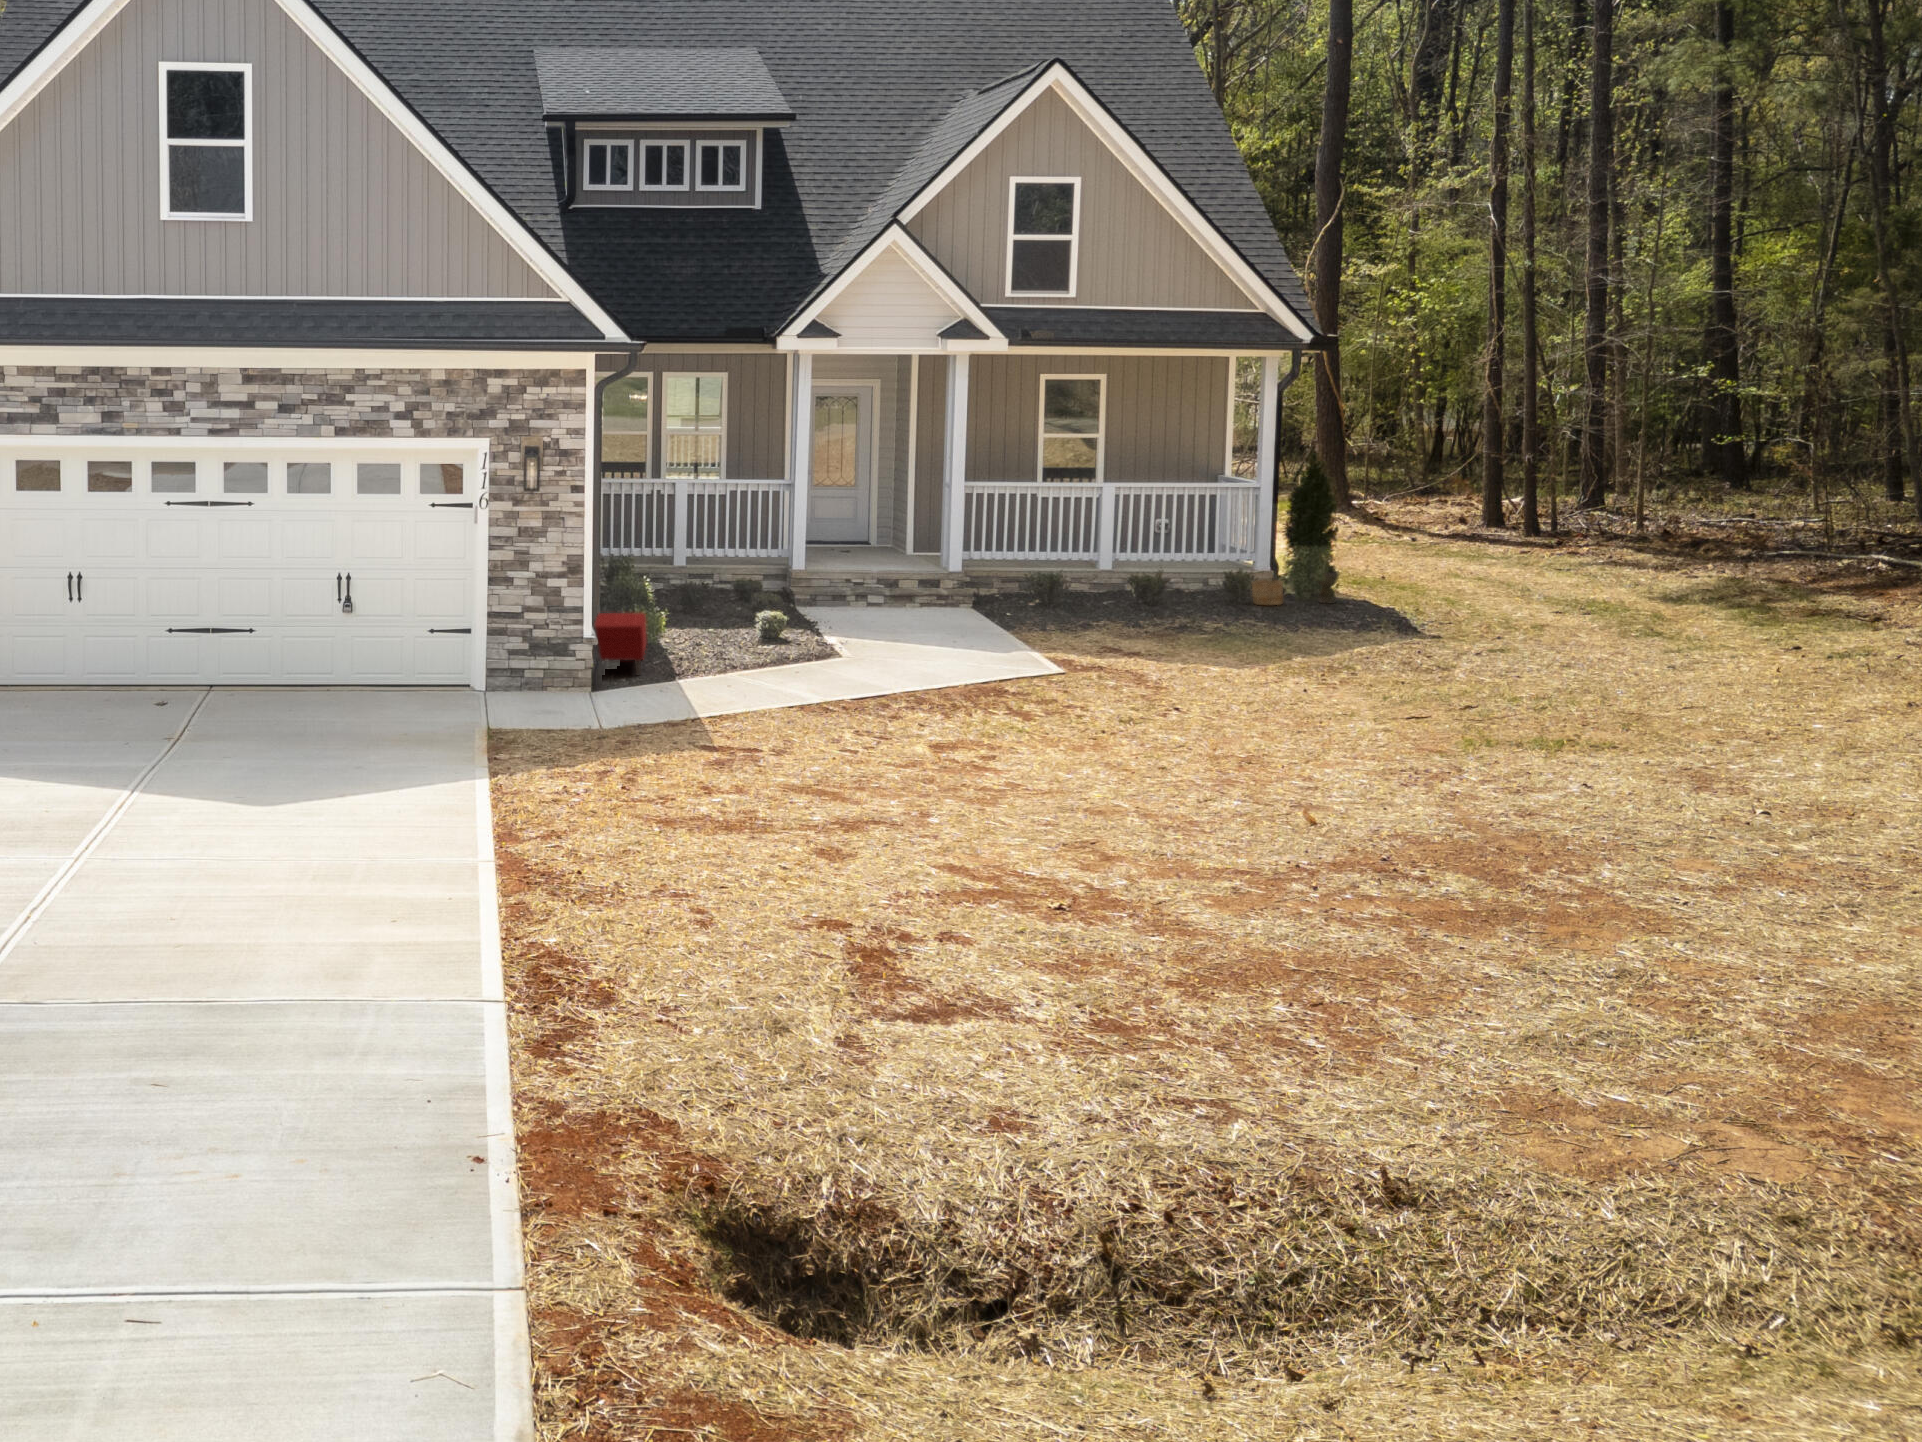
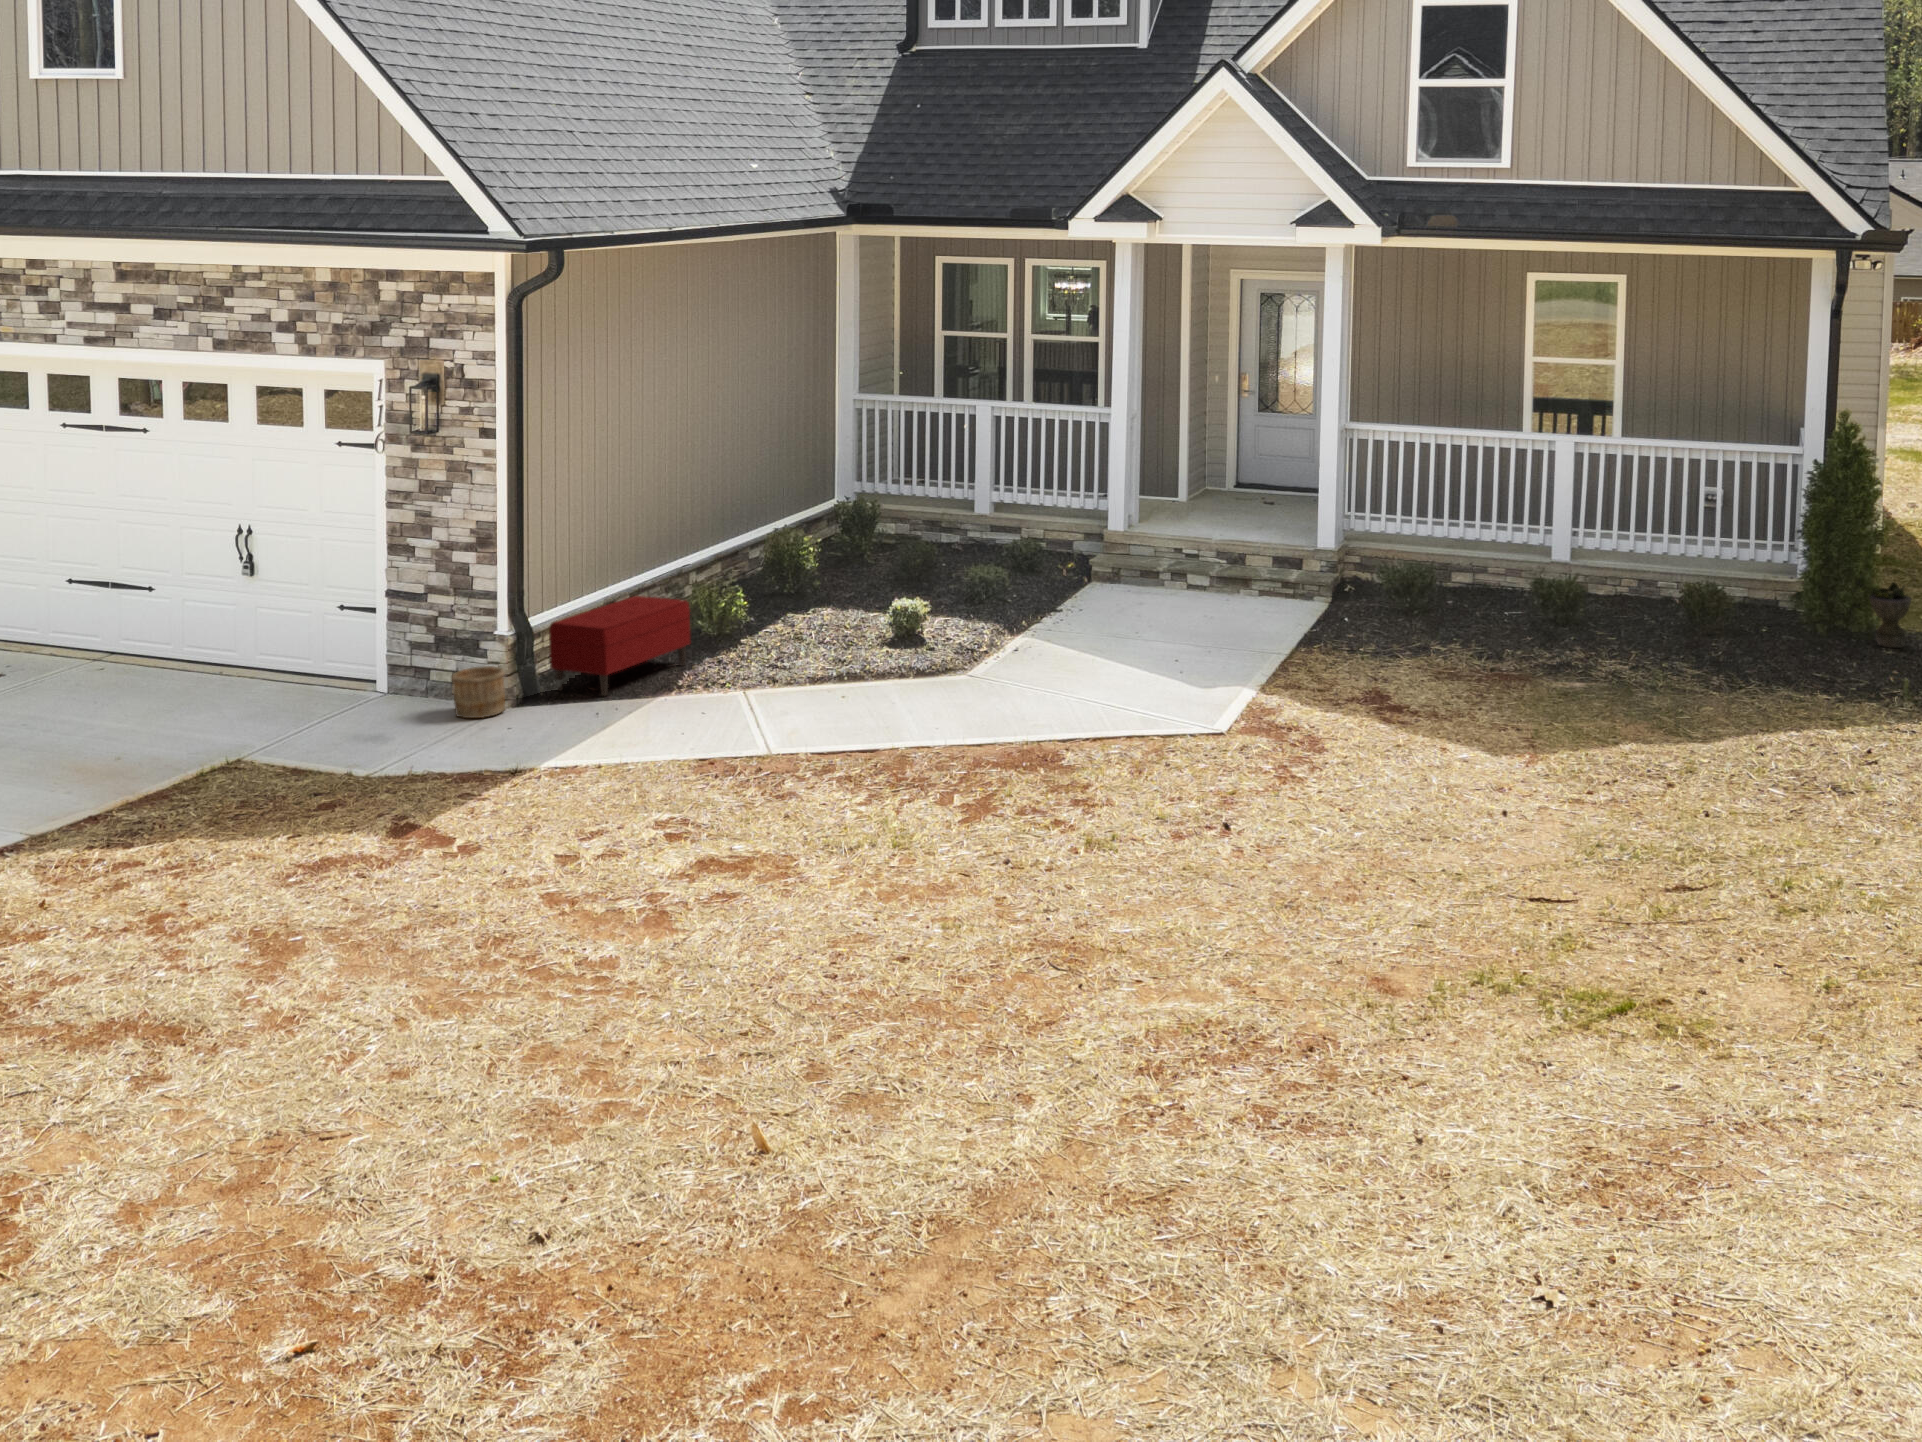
wooden bucket: present [1252,580,1283,605] -> present [452,666,505,718]

